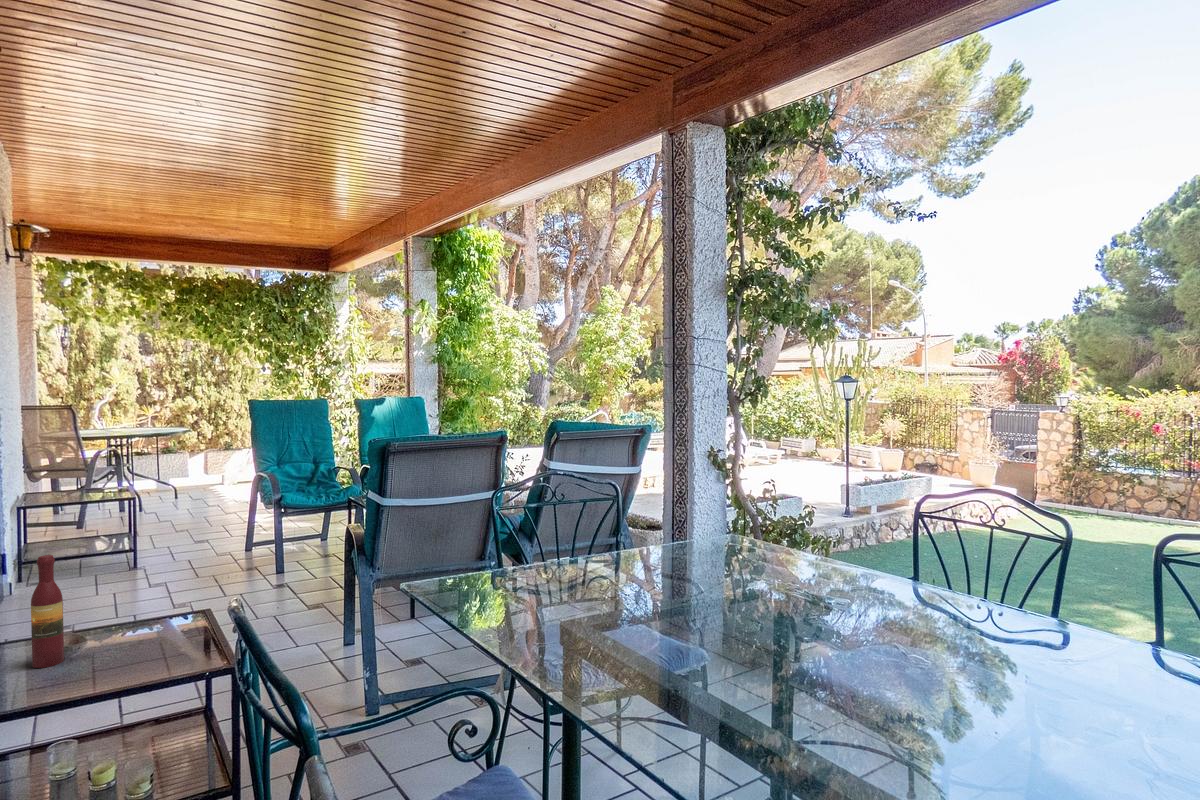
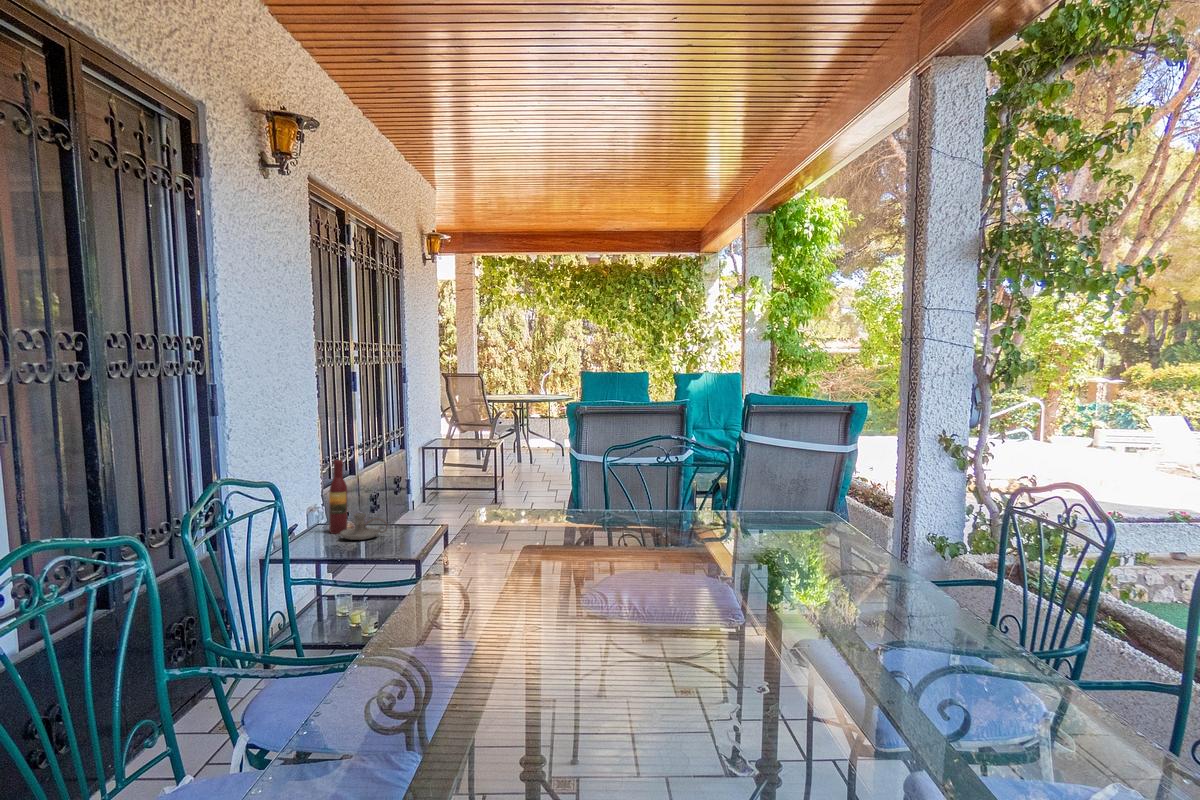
candle holder: none [77,629,153,673] -> present [340,513,388,540]

